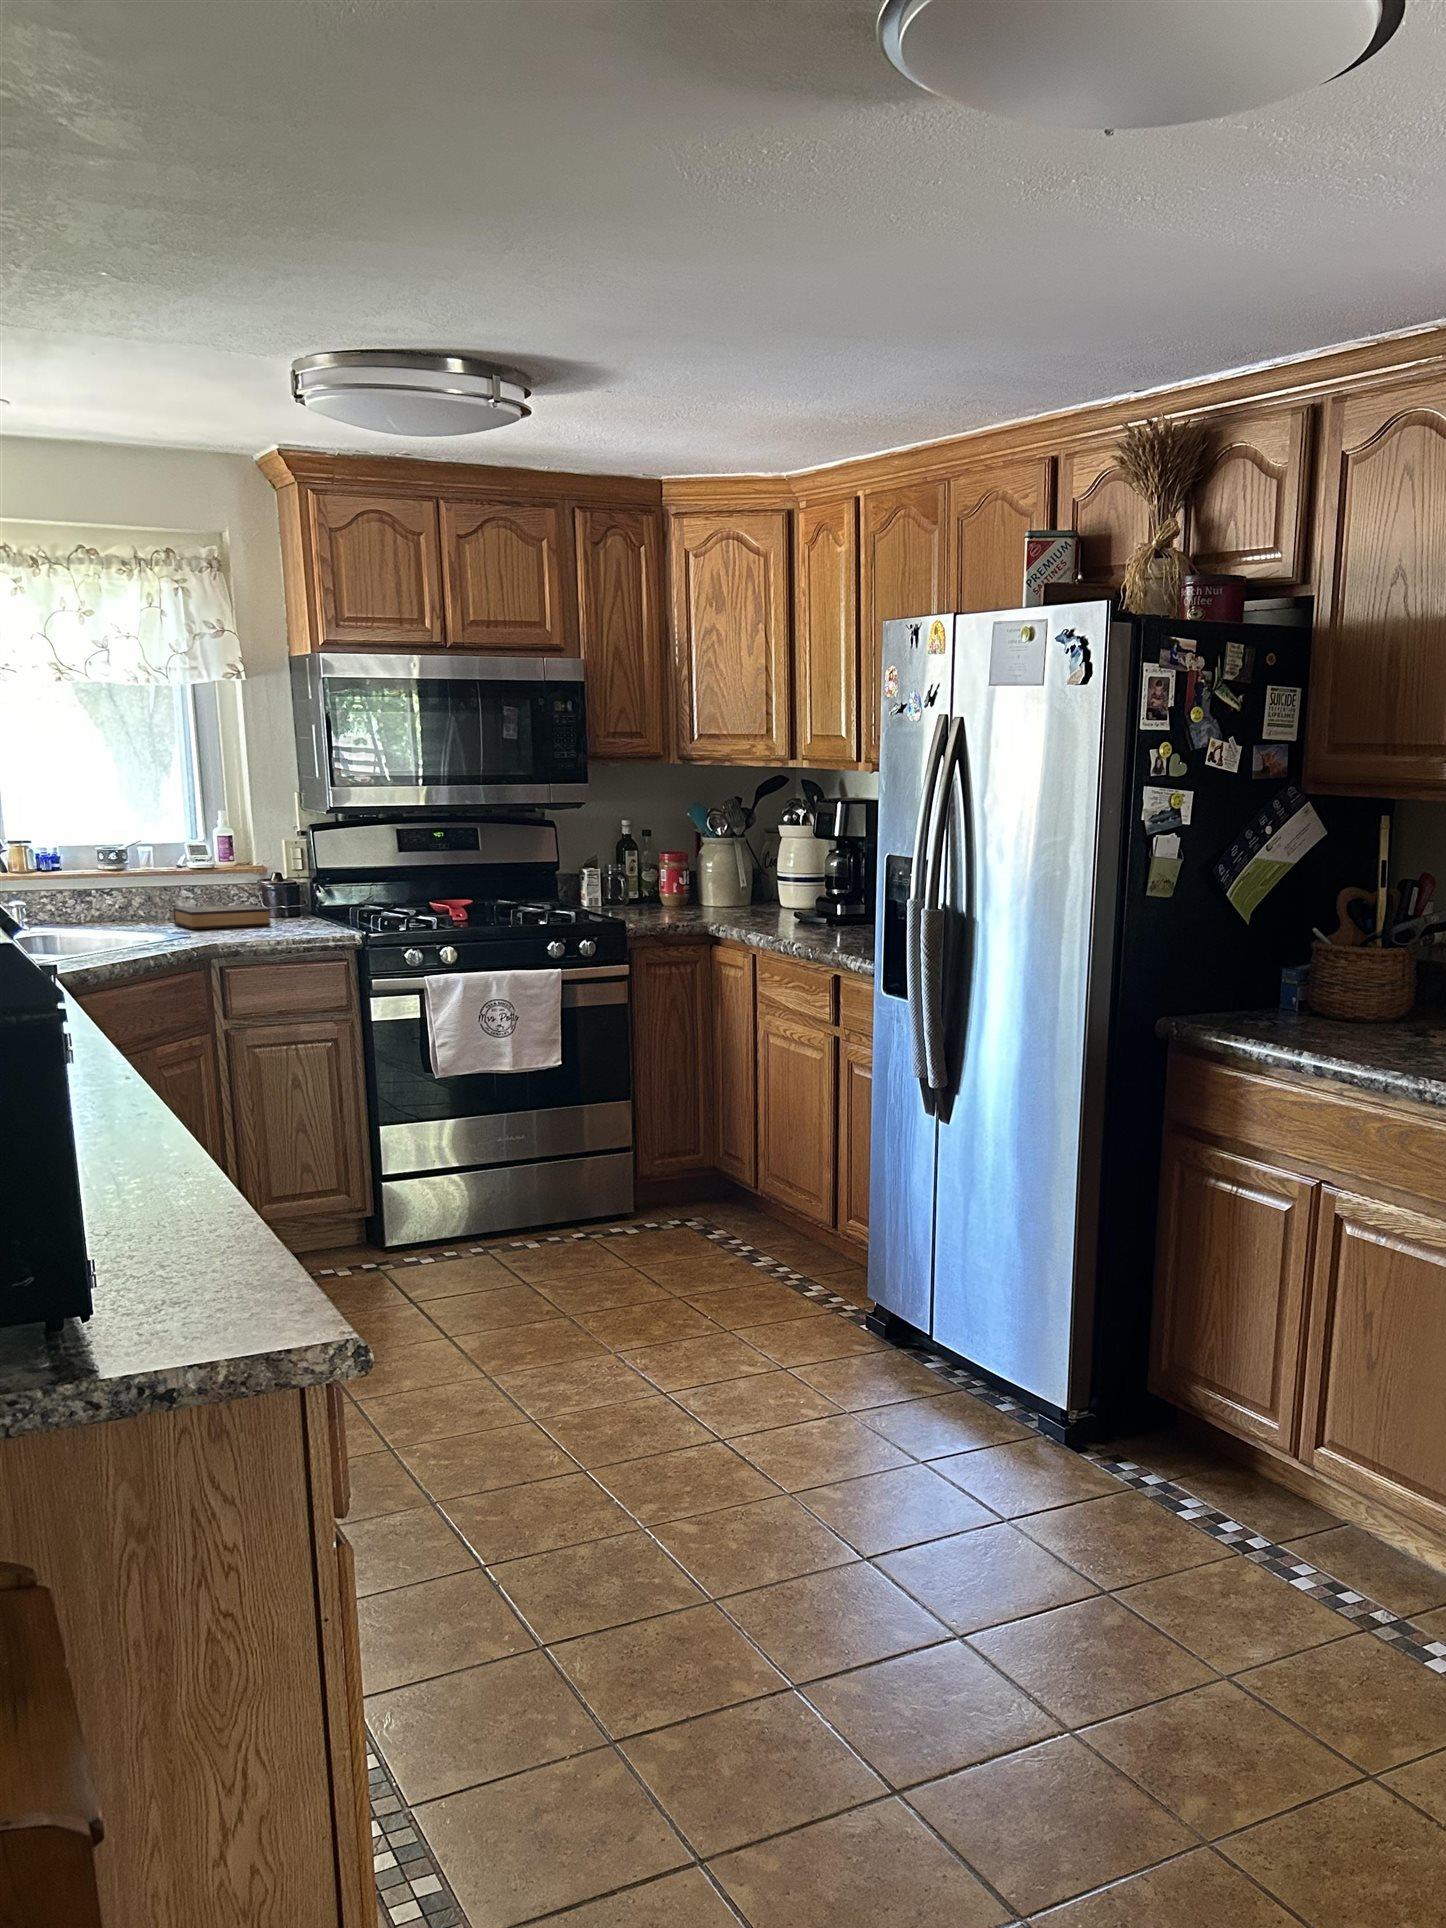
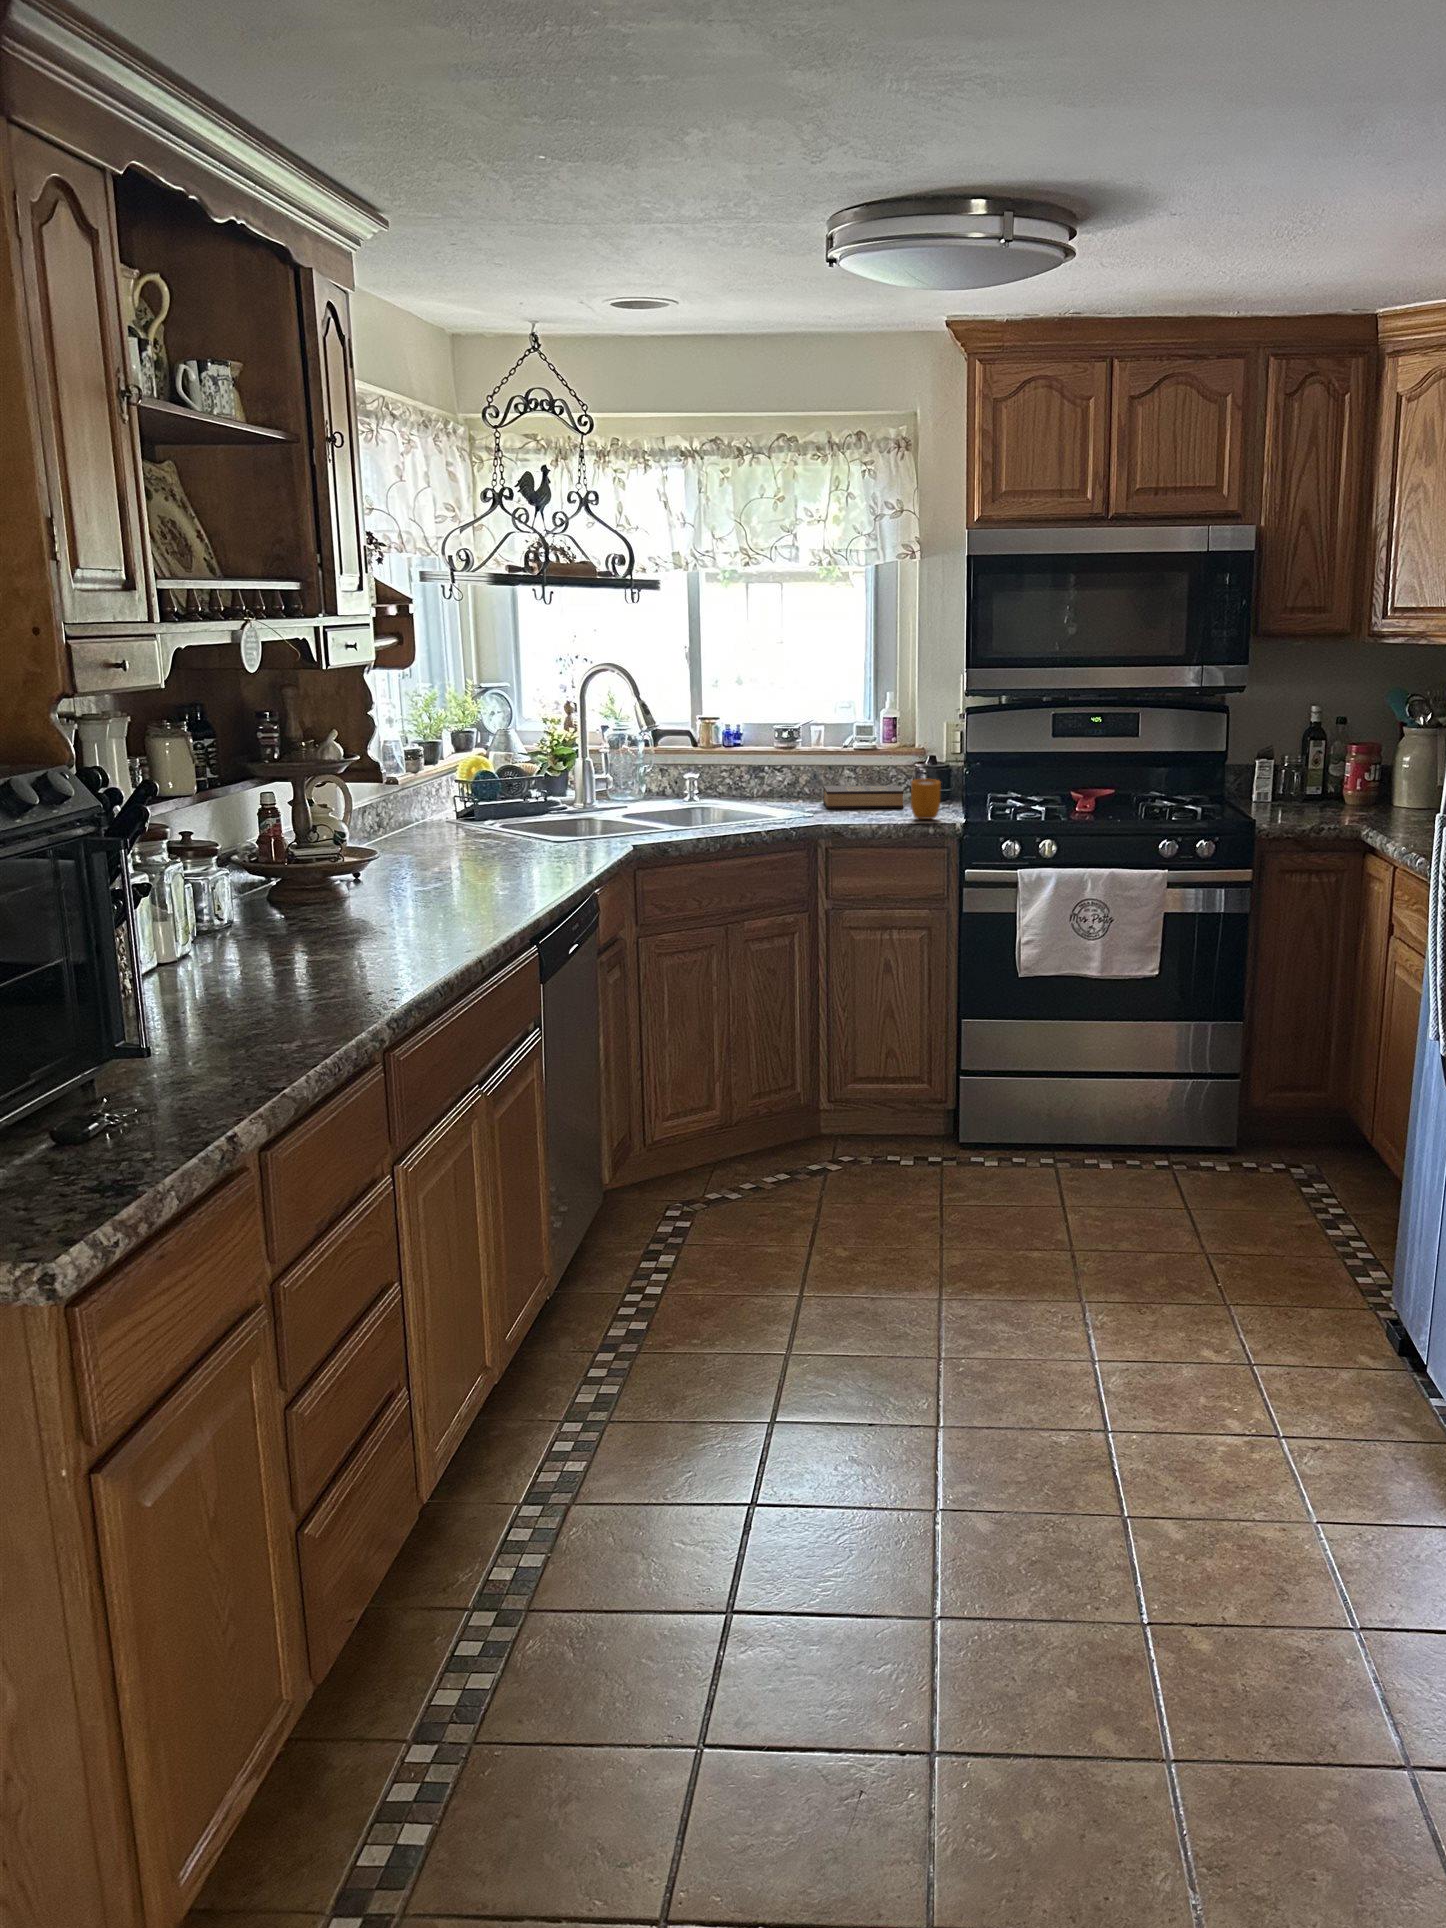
mug: none [298,894,329,934] -> present [911,779,941,819]

